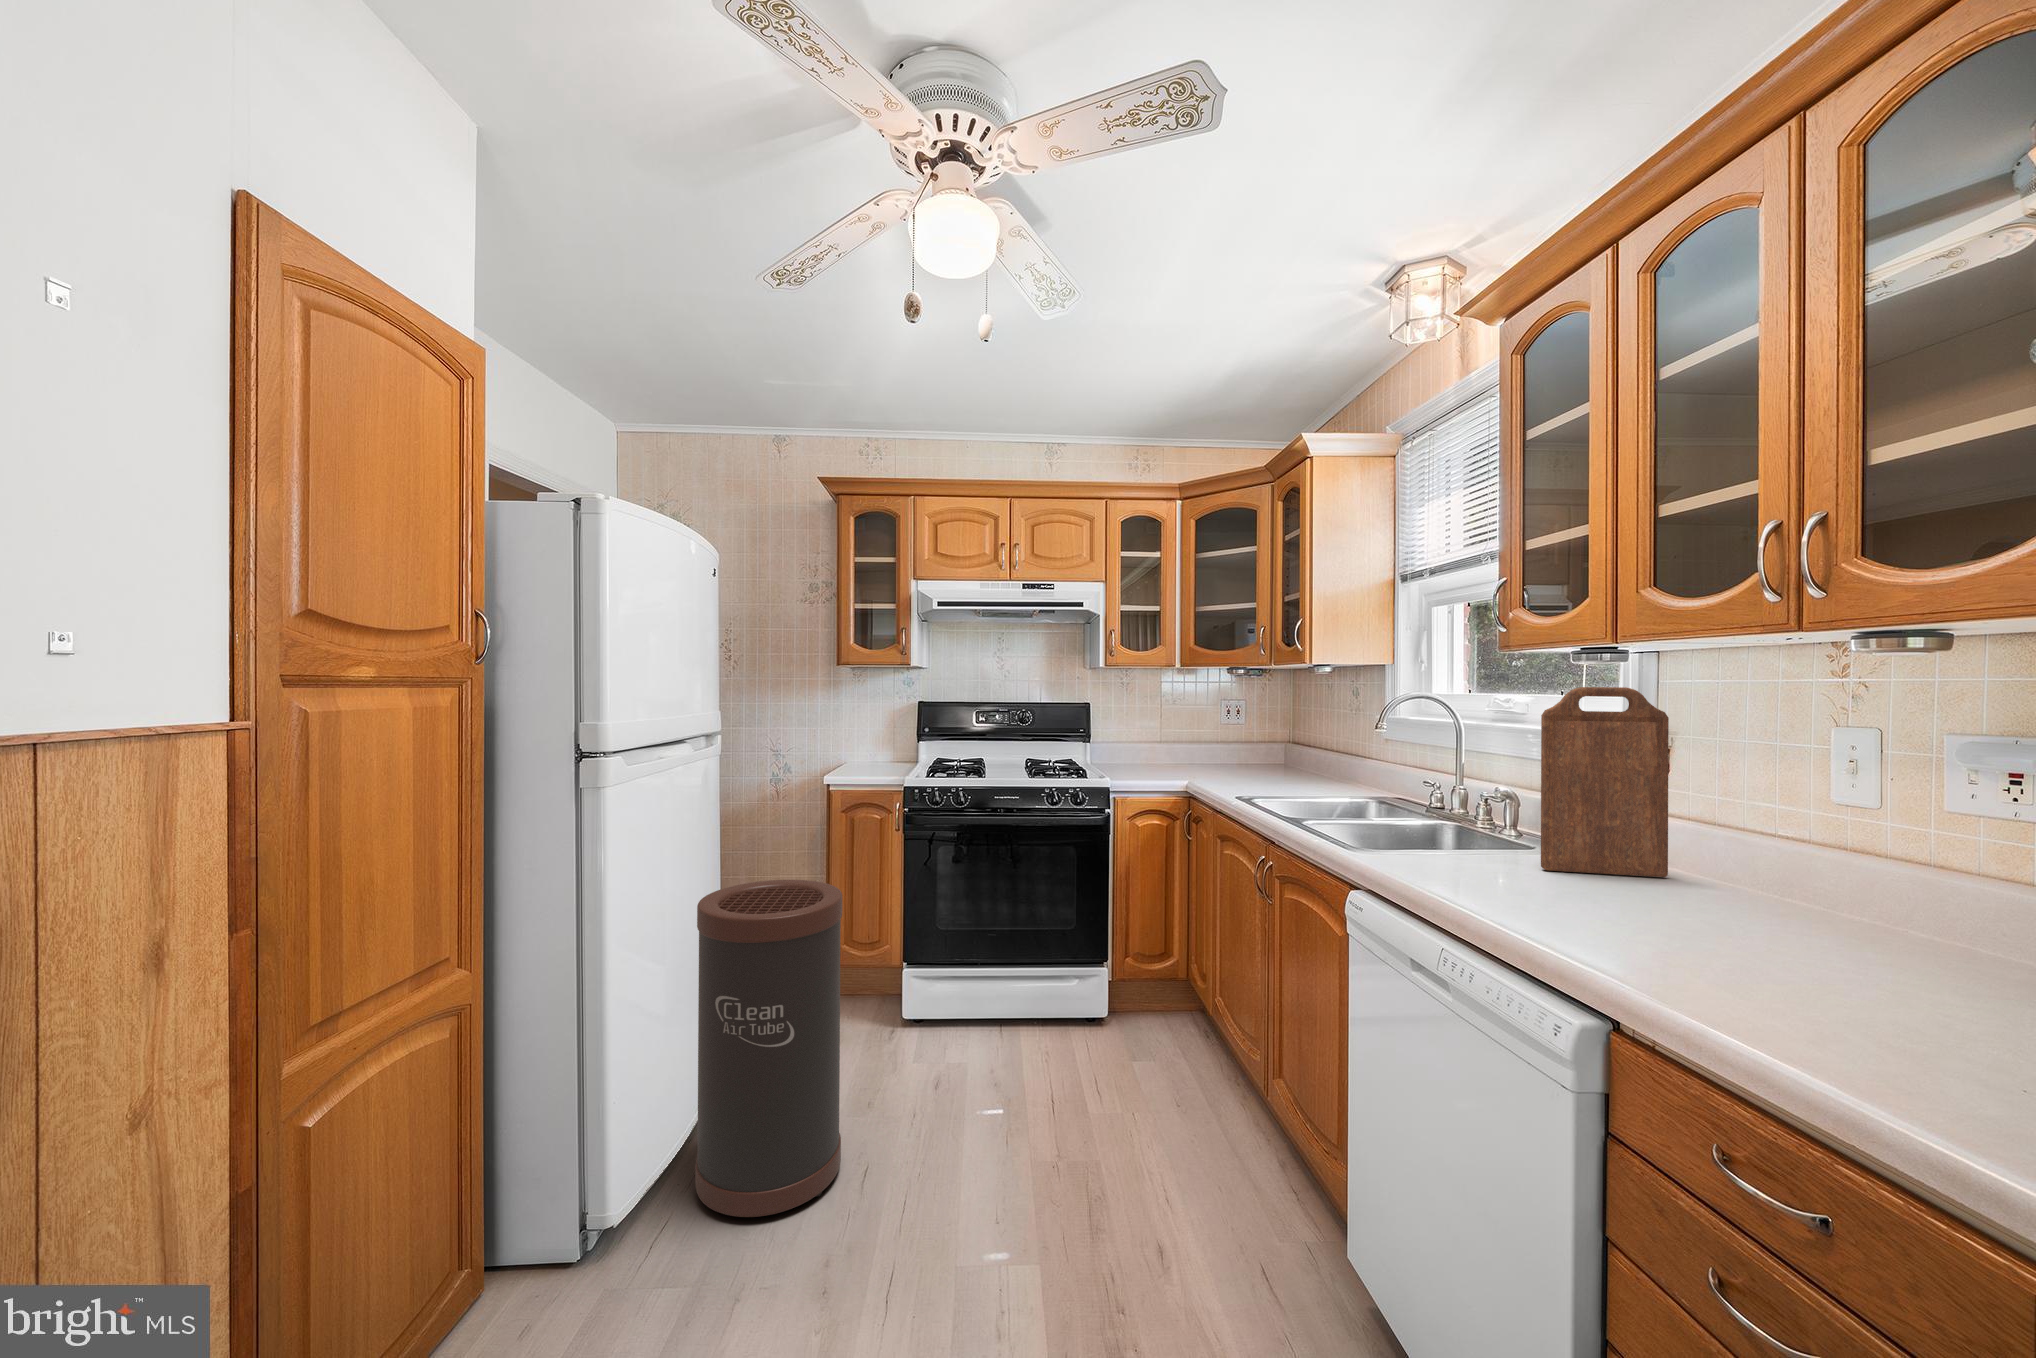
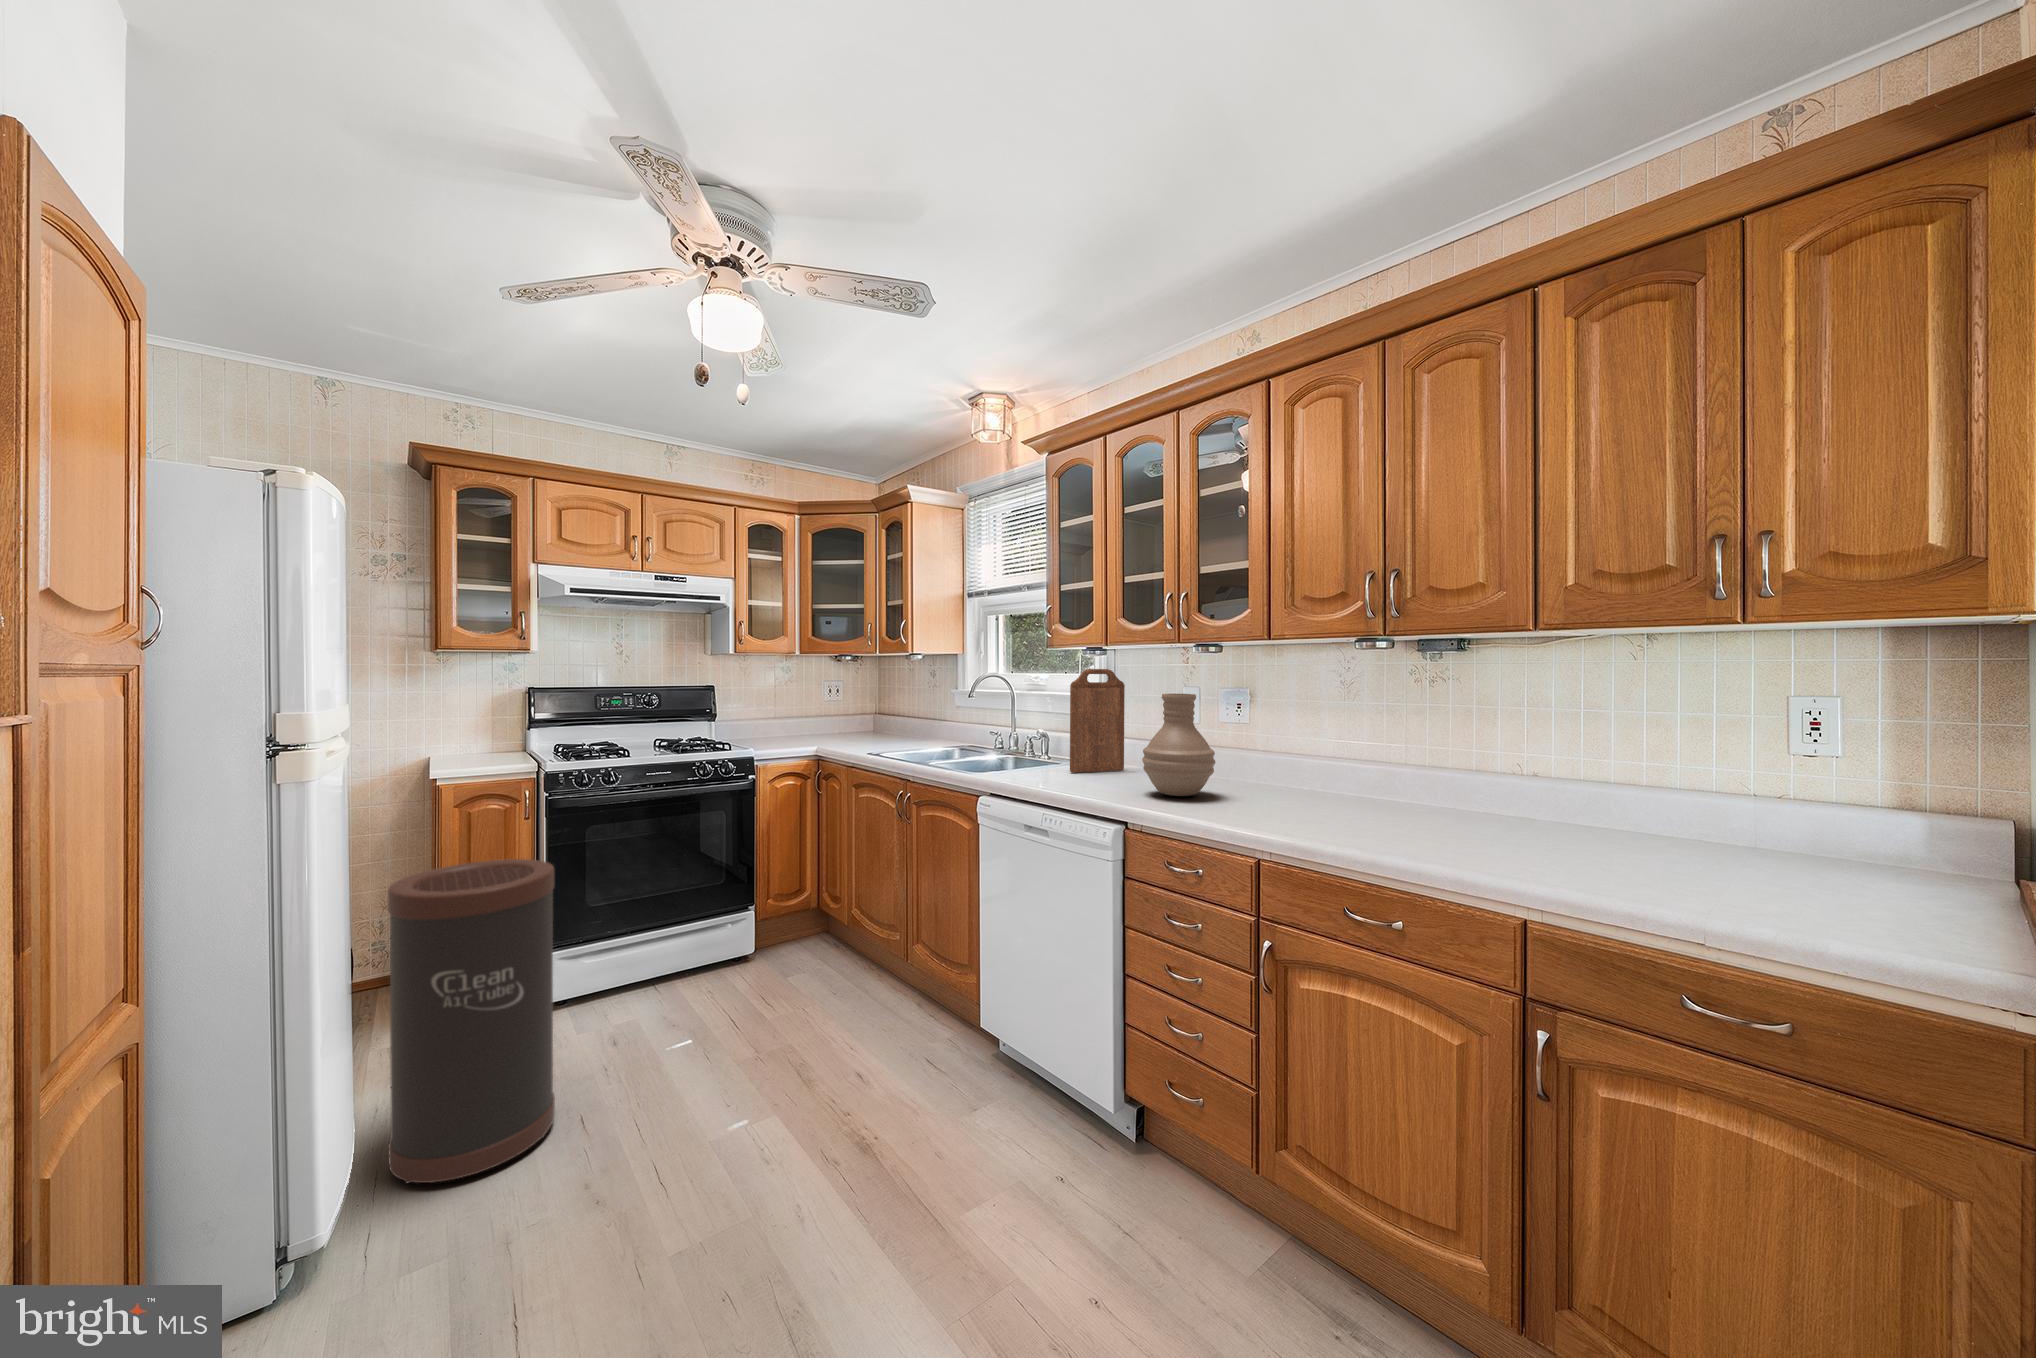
vase: none [1688,743,1917,982] -> present [1142,694,1215,796]

